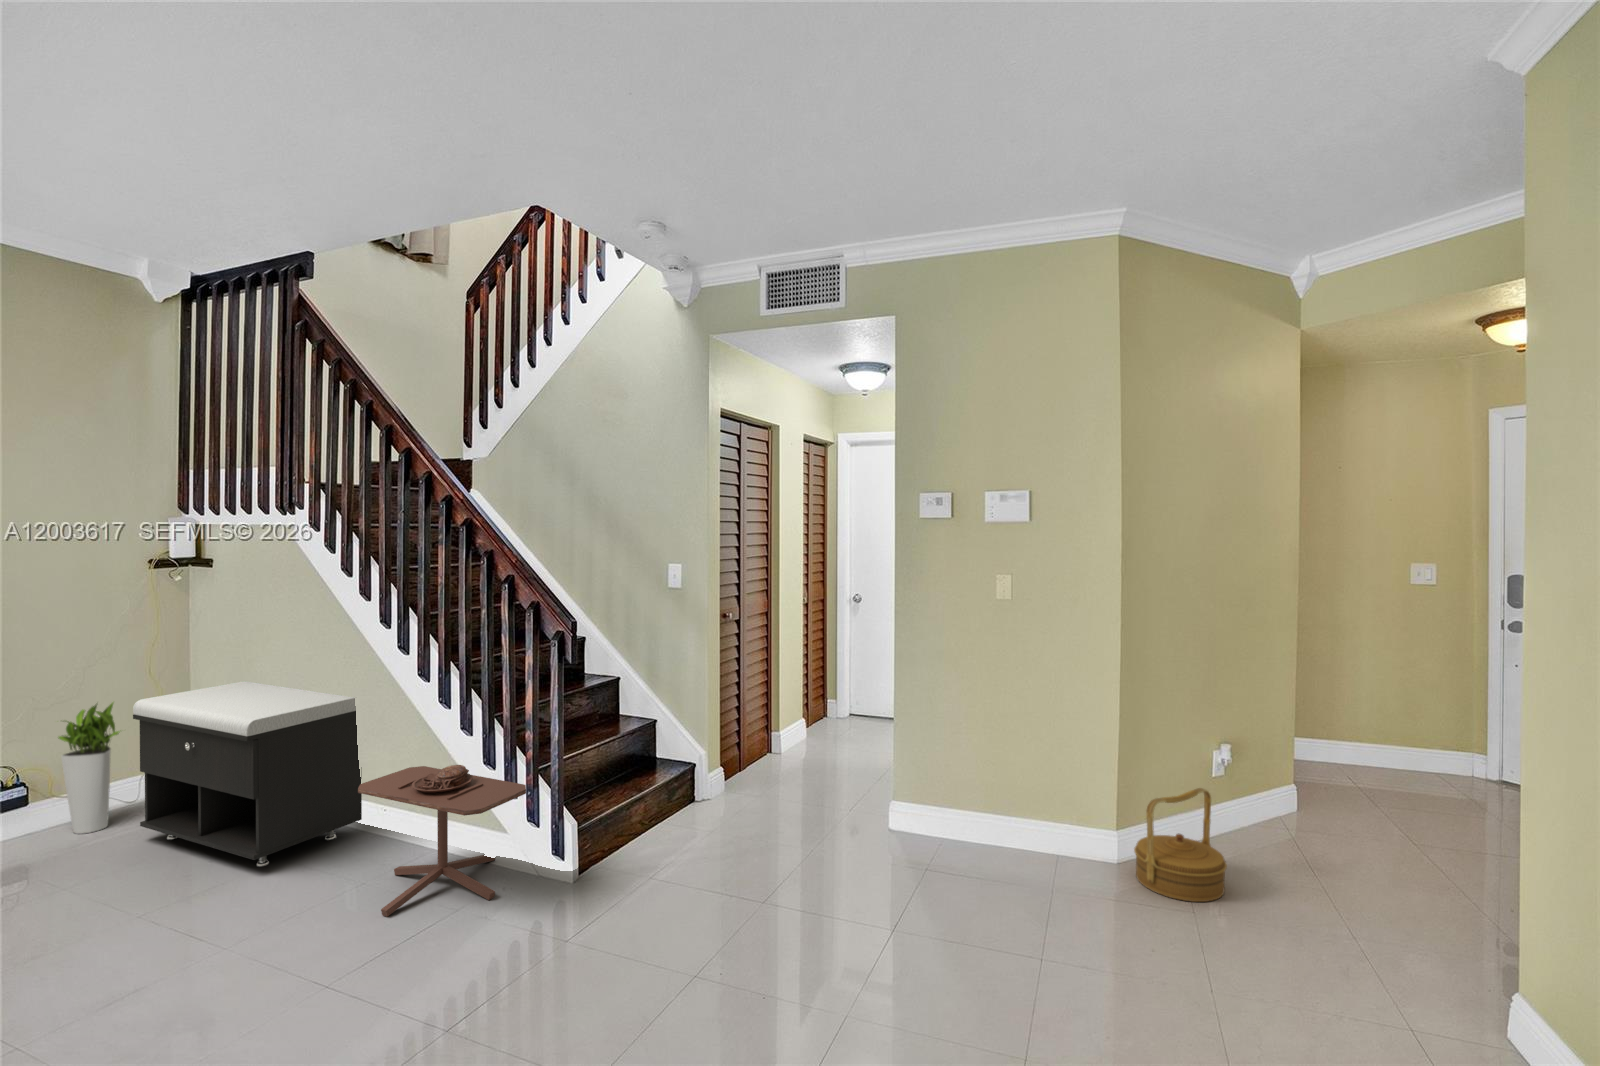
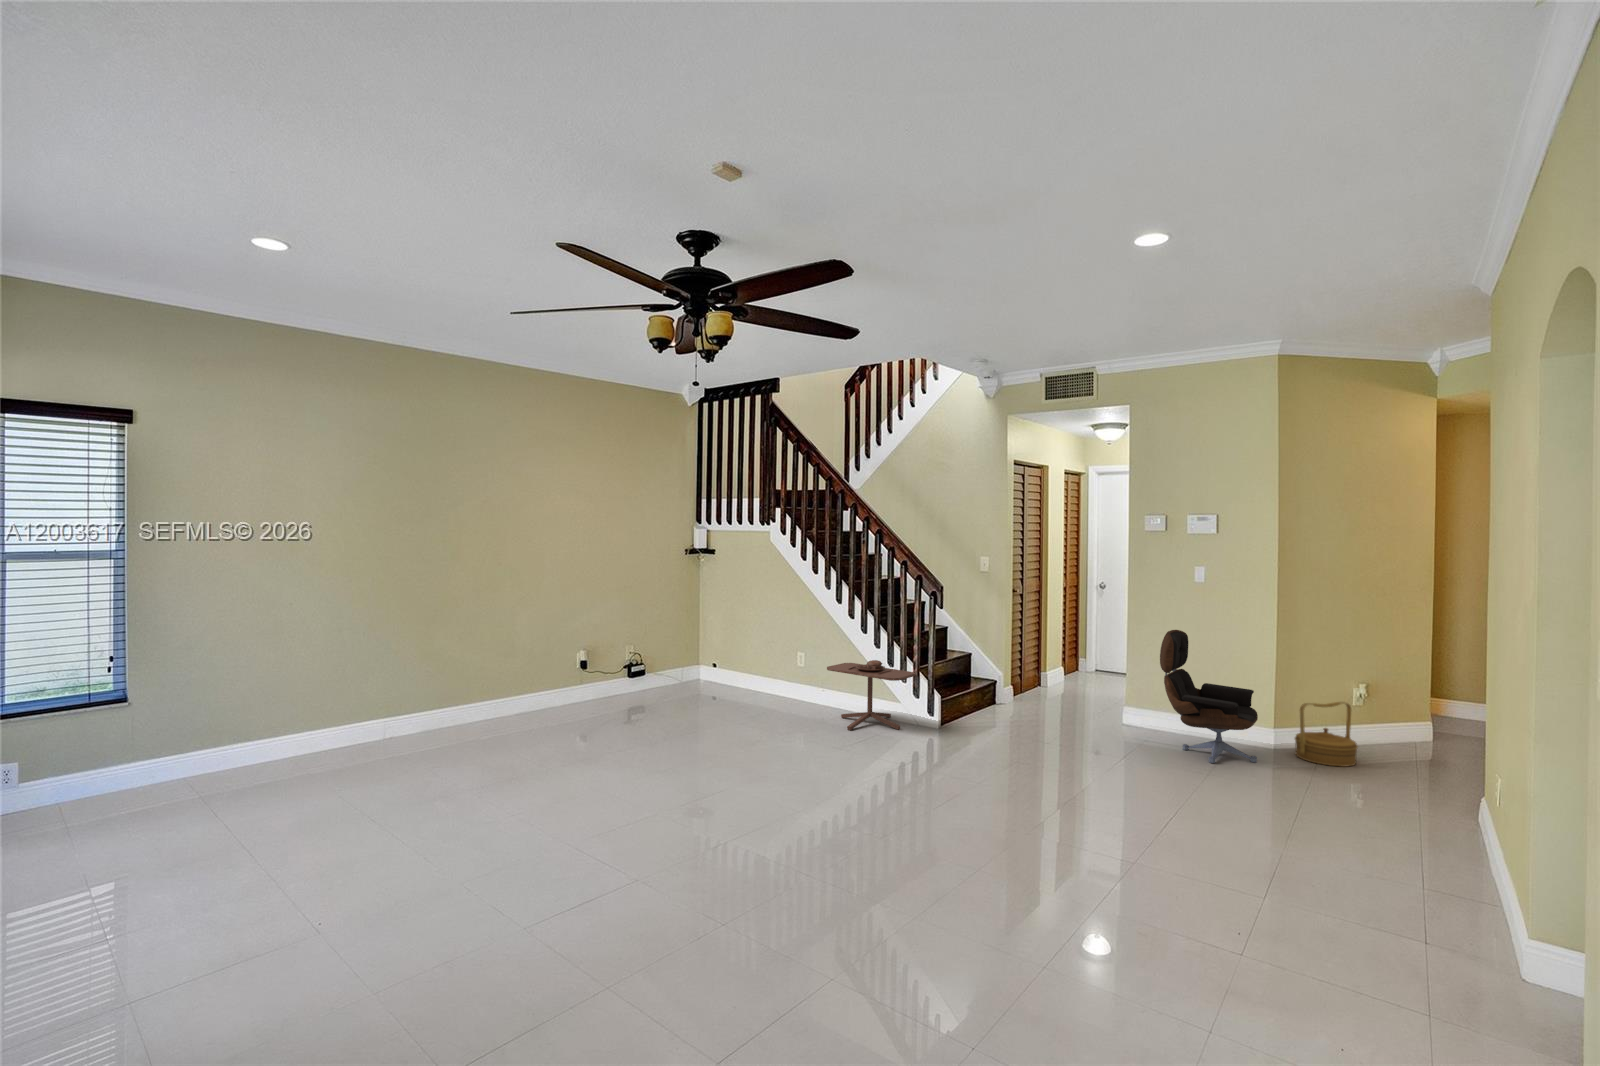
storage bench: present [133,681,362,867] -> none [699,618,811,710]
lounge chair: none [940,686,1089,925] -> present [1160,630,1258,763]
planter: present [58,703,119,834] -> none [658,624,685,692]

